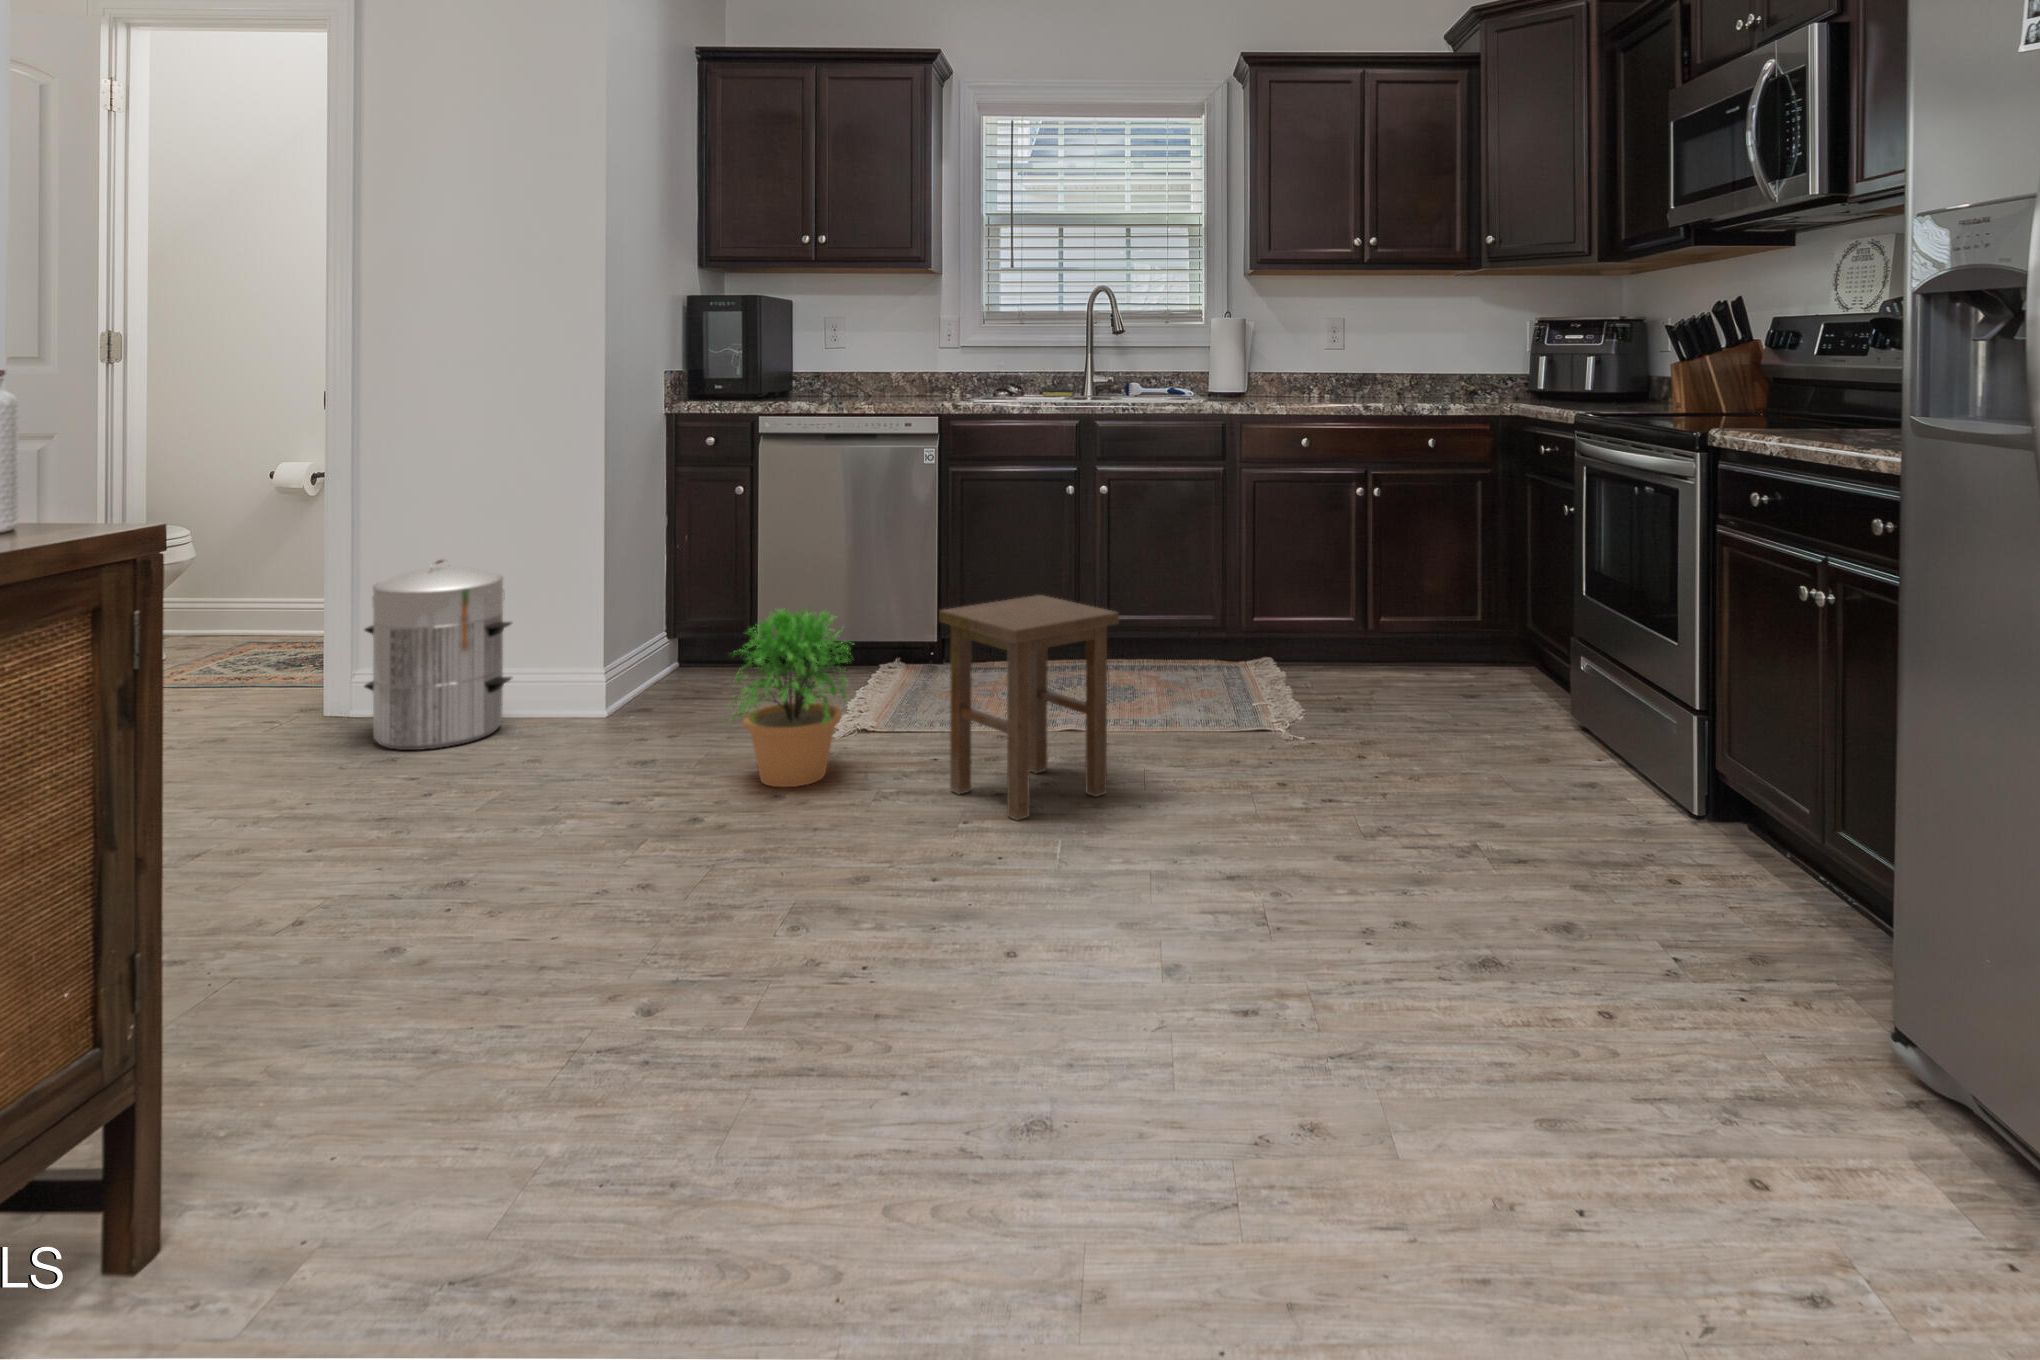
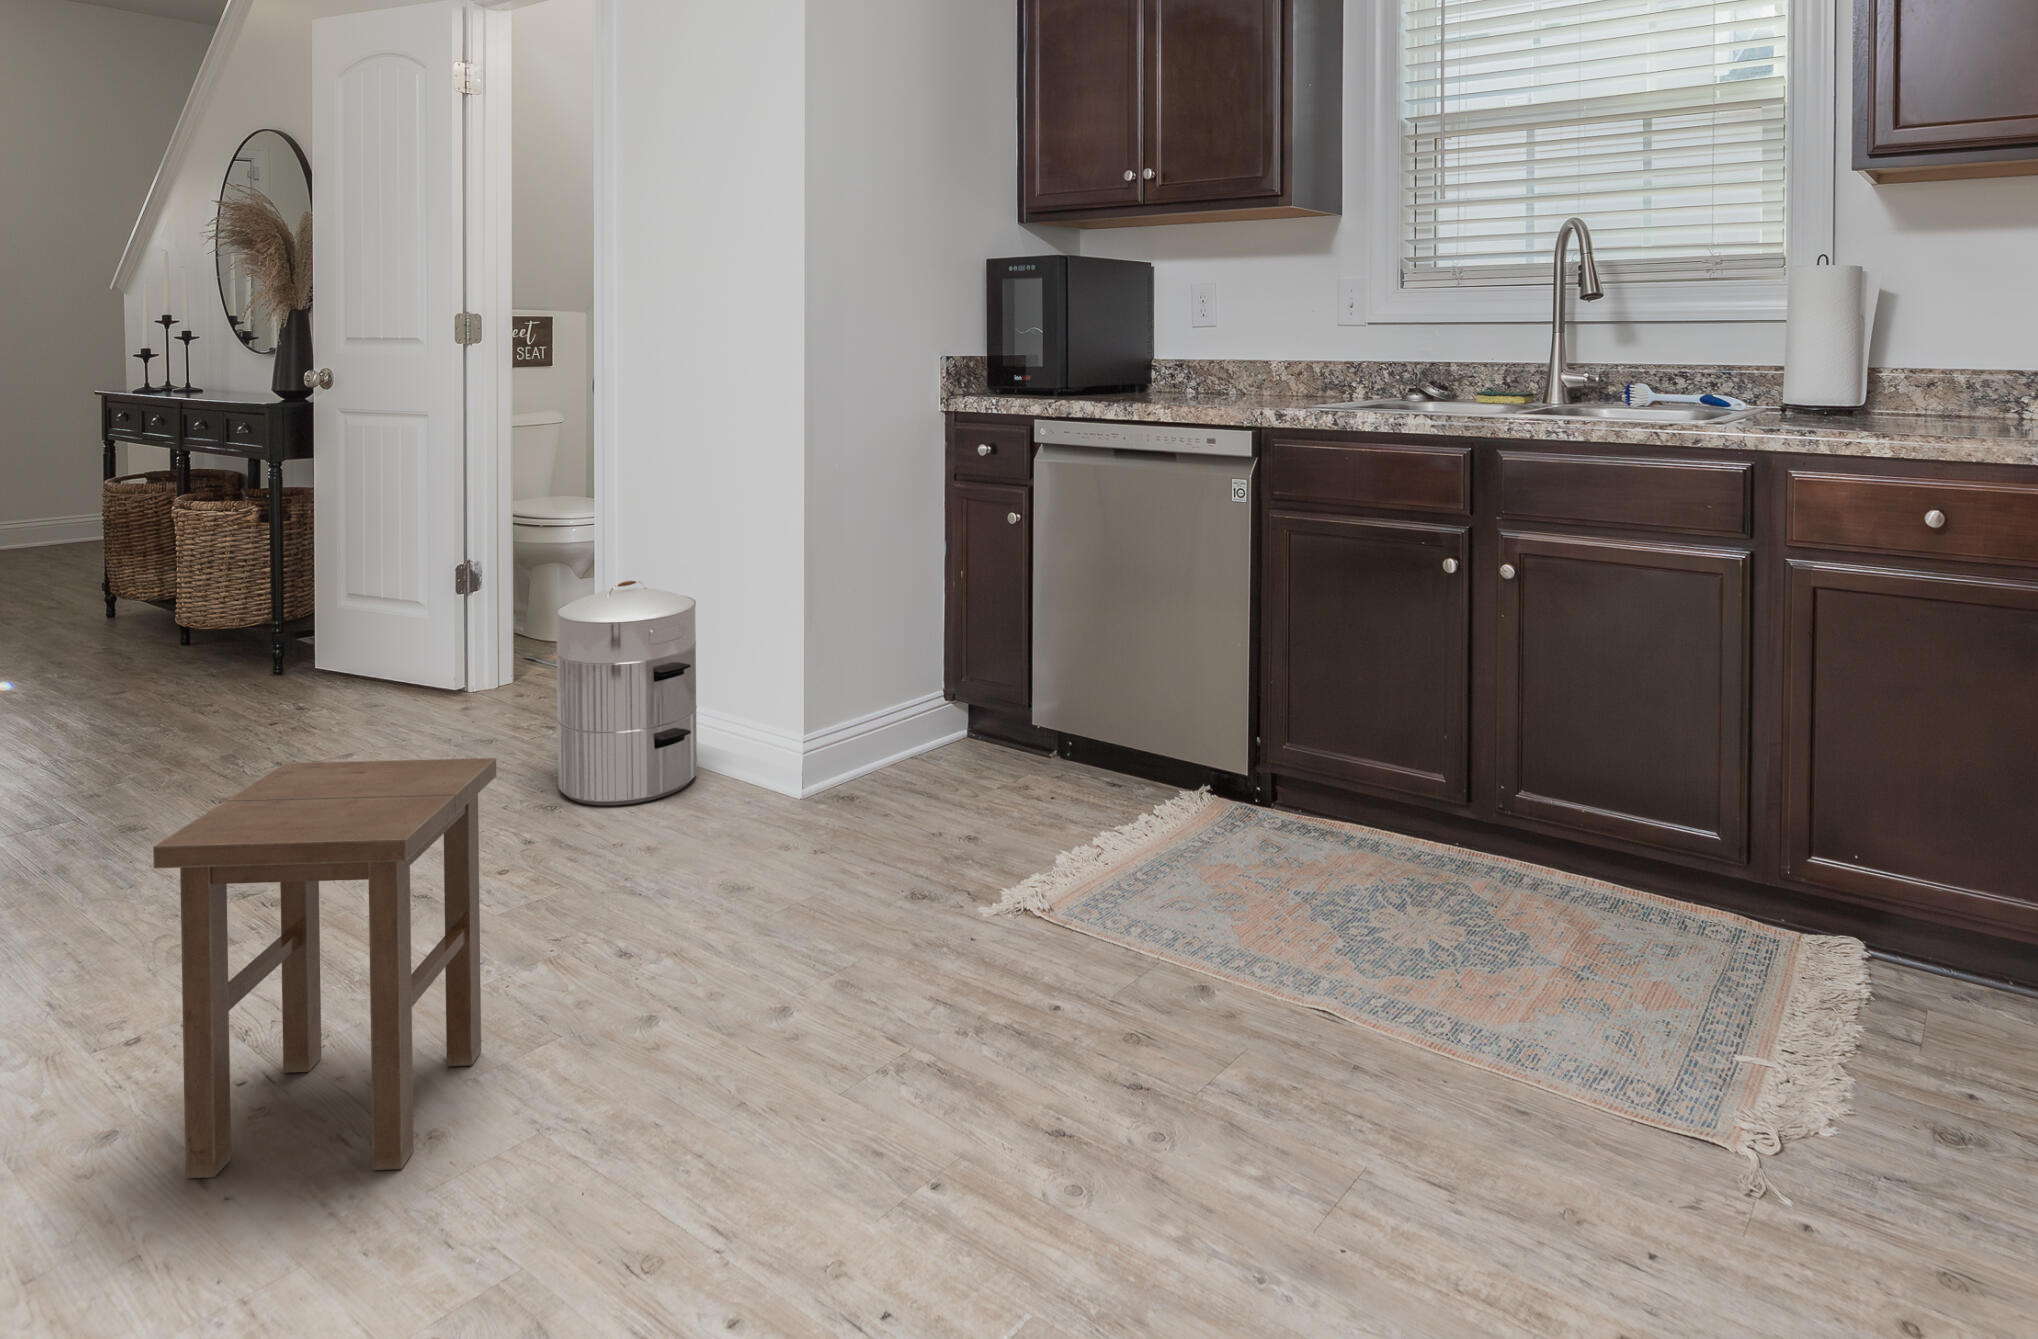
stool: present [939,595,1119,820] -> present [153,758,497,1178]
potted plant: present [732,609,848,787] -> none [706,728,925,1015]

